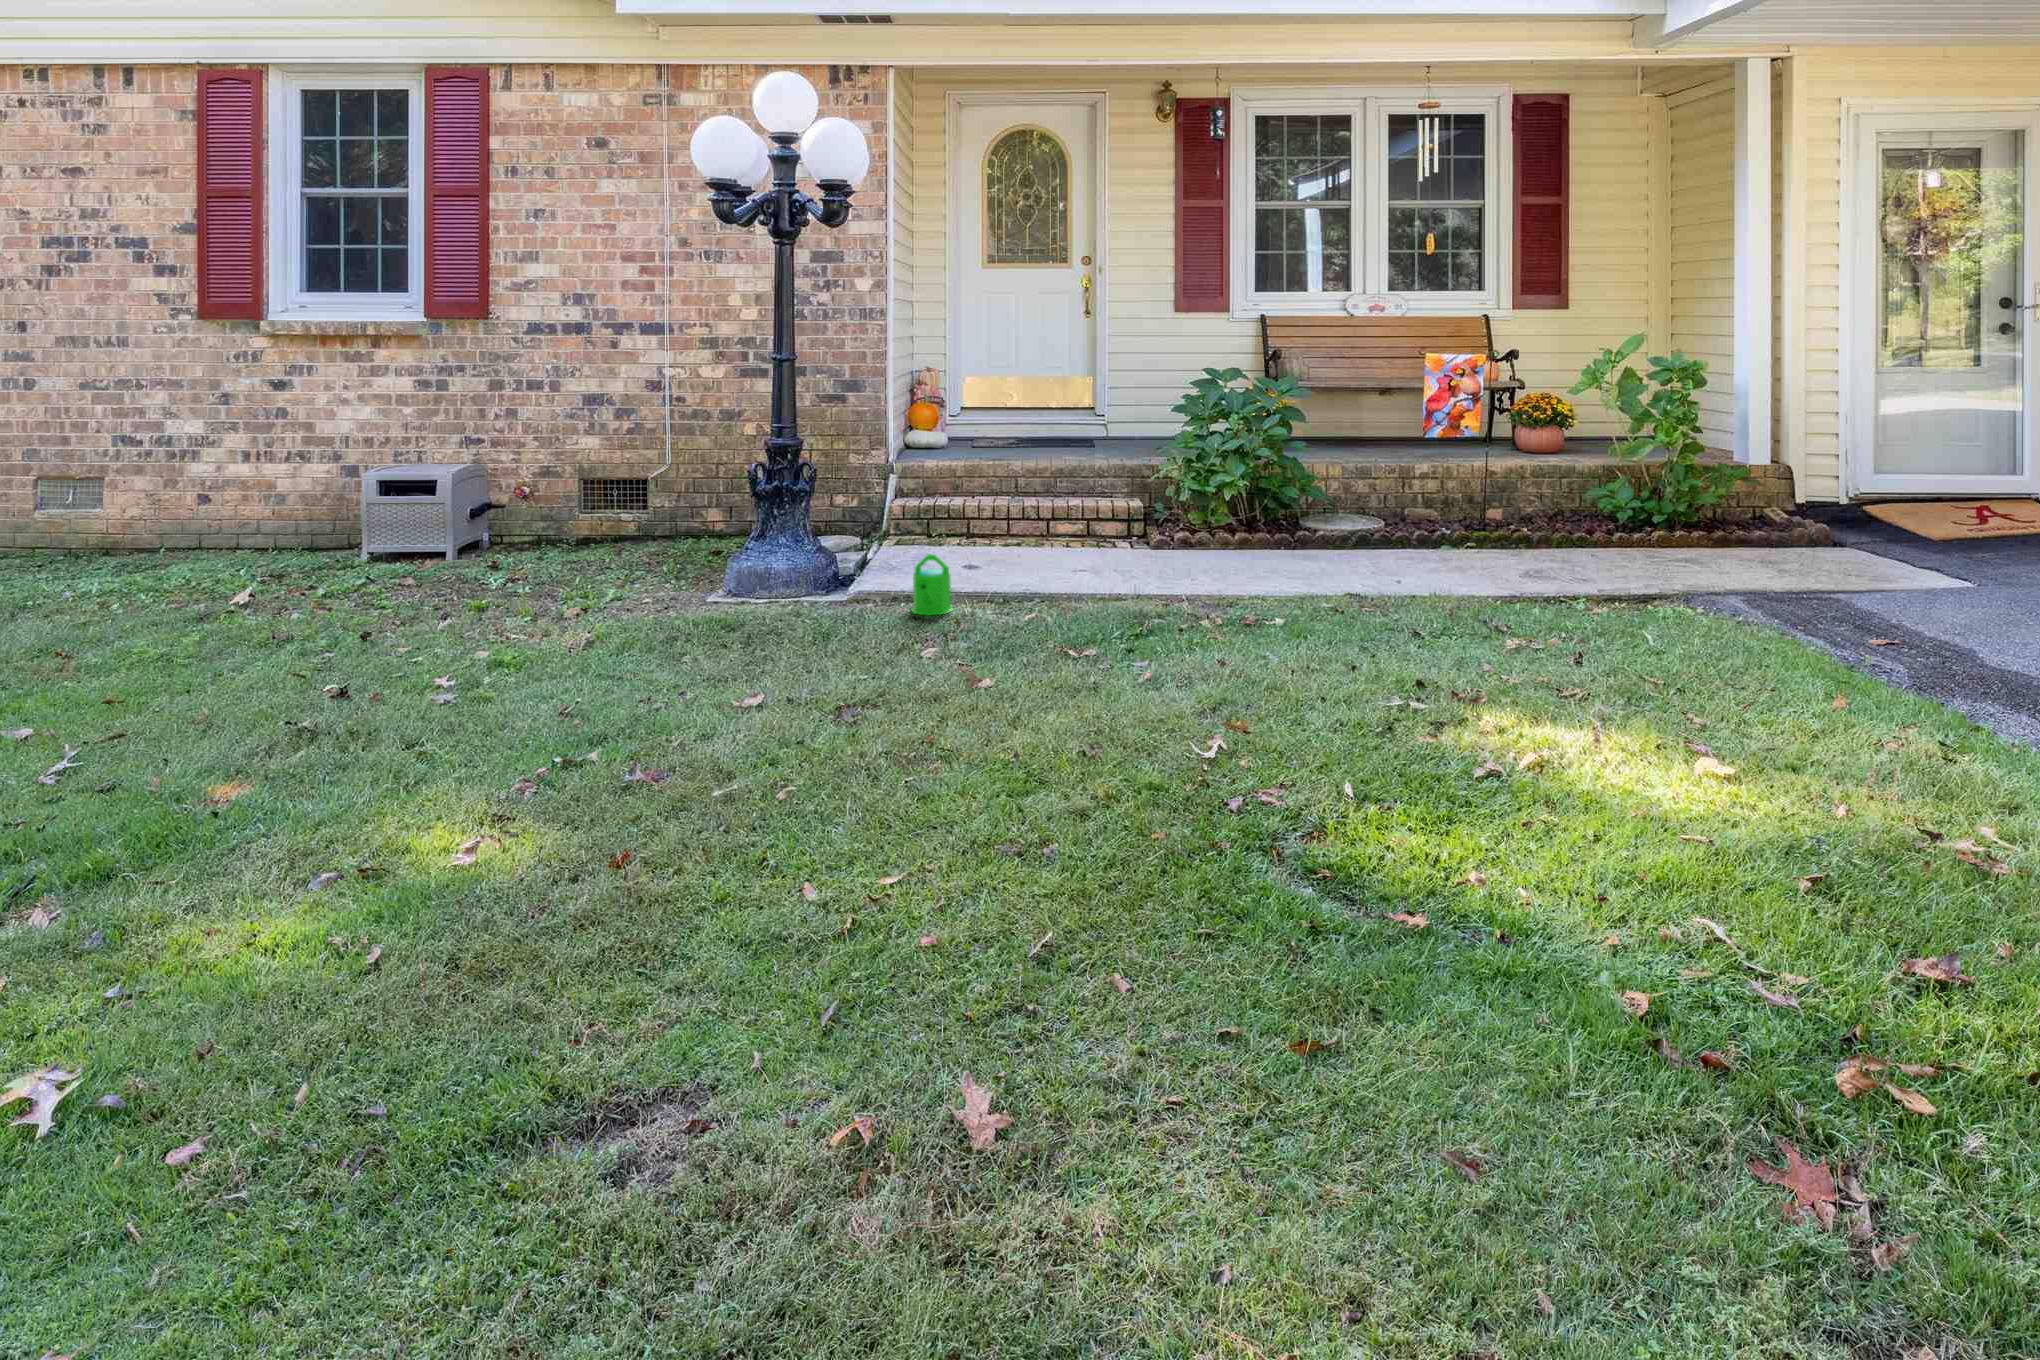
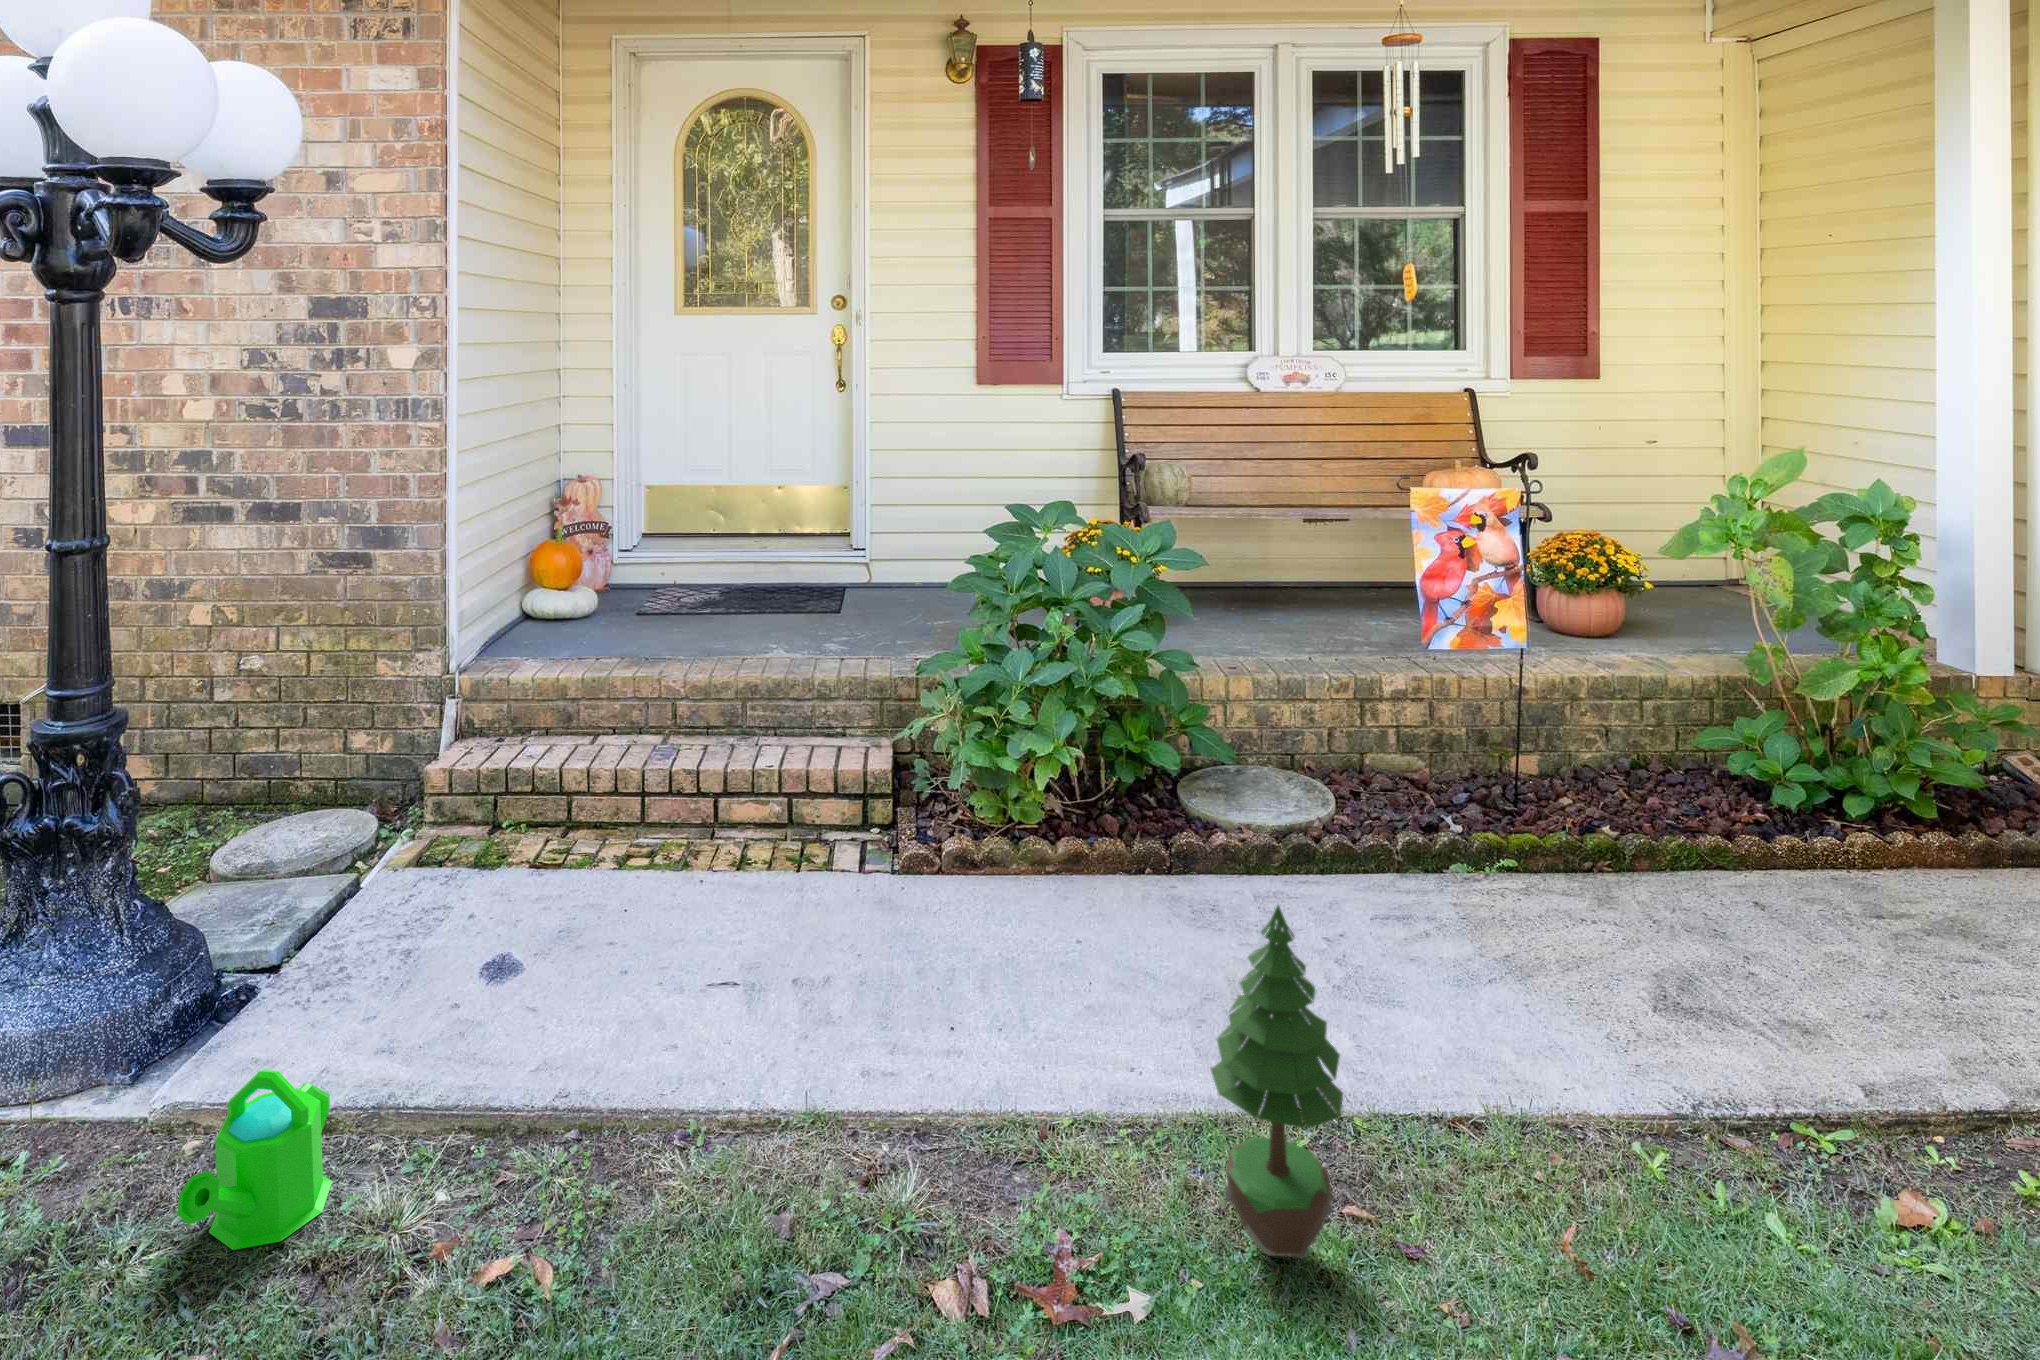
potted tree: none [1313,473,1365,612] -> present [1211,906,1343,1259]

